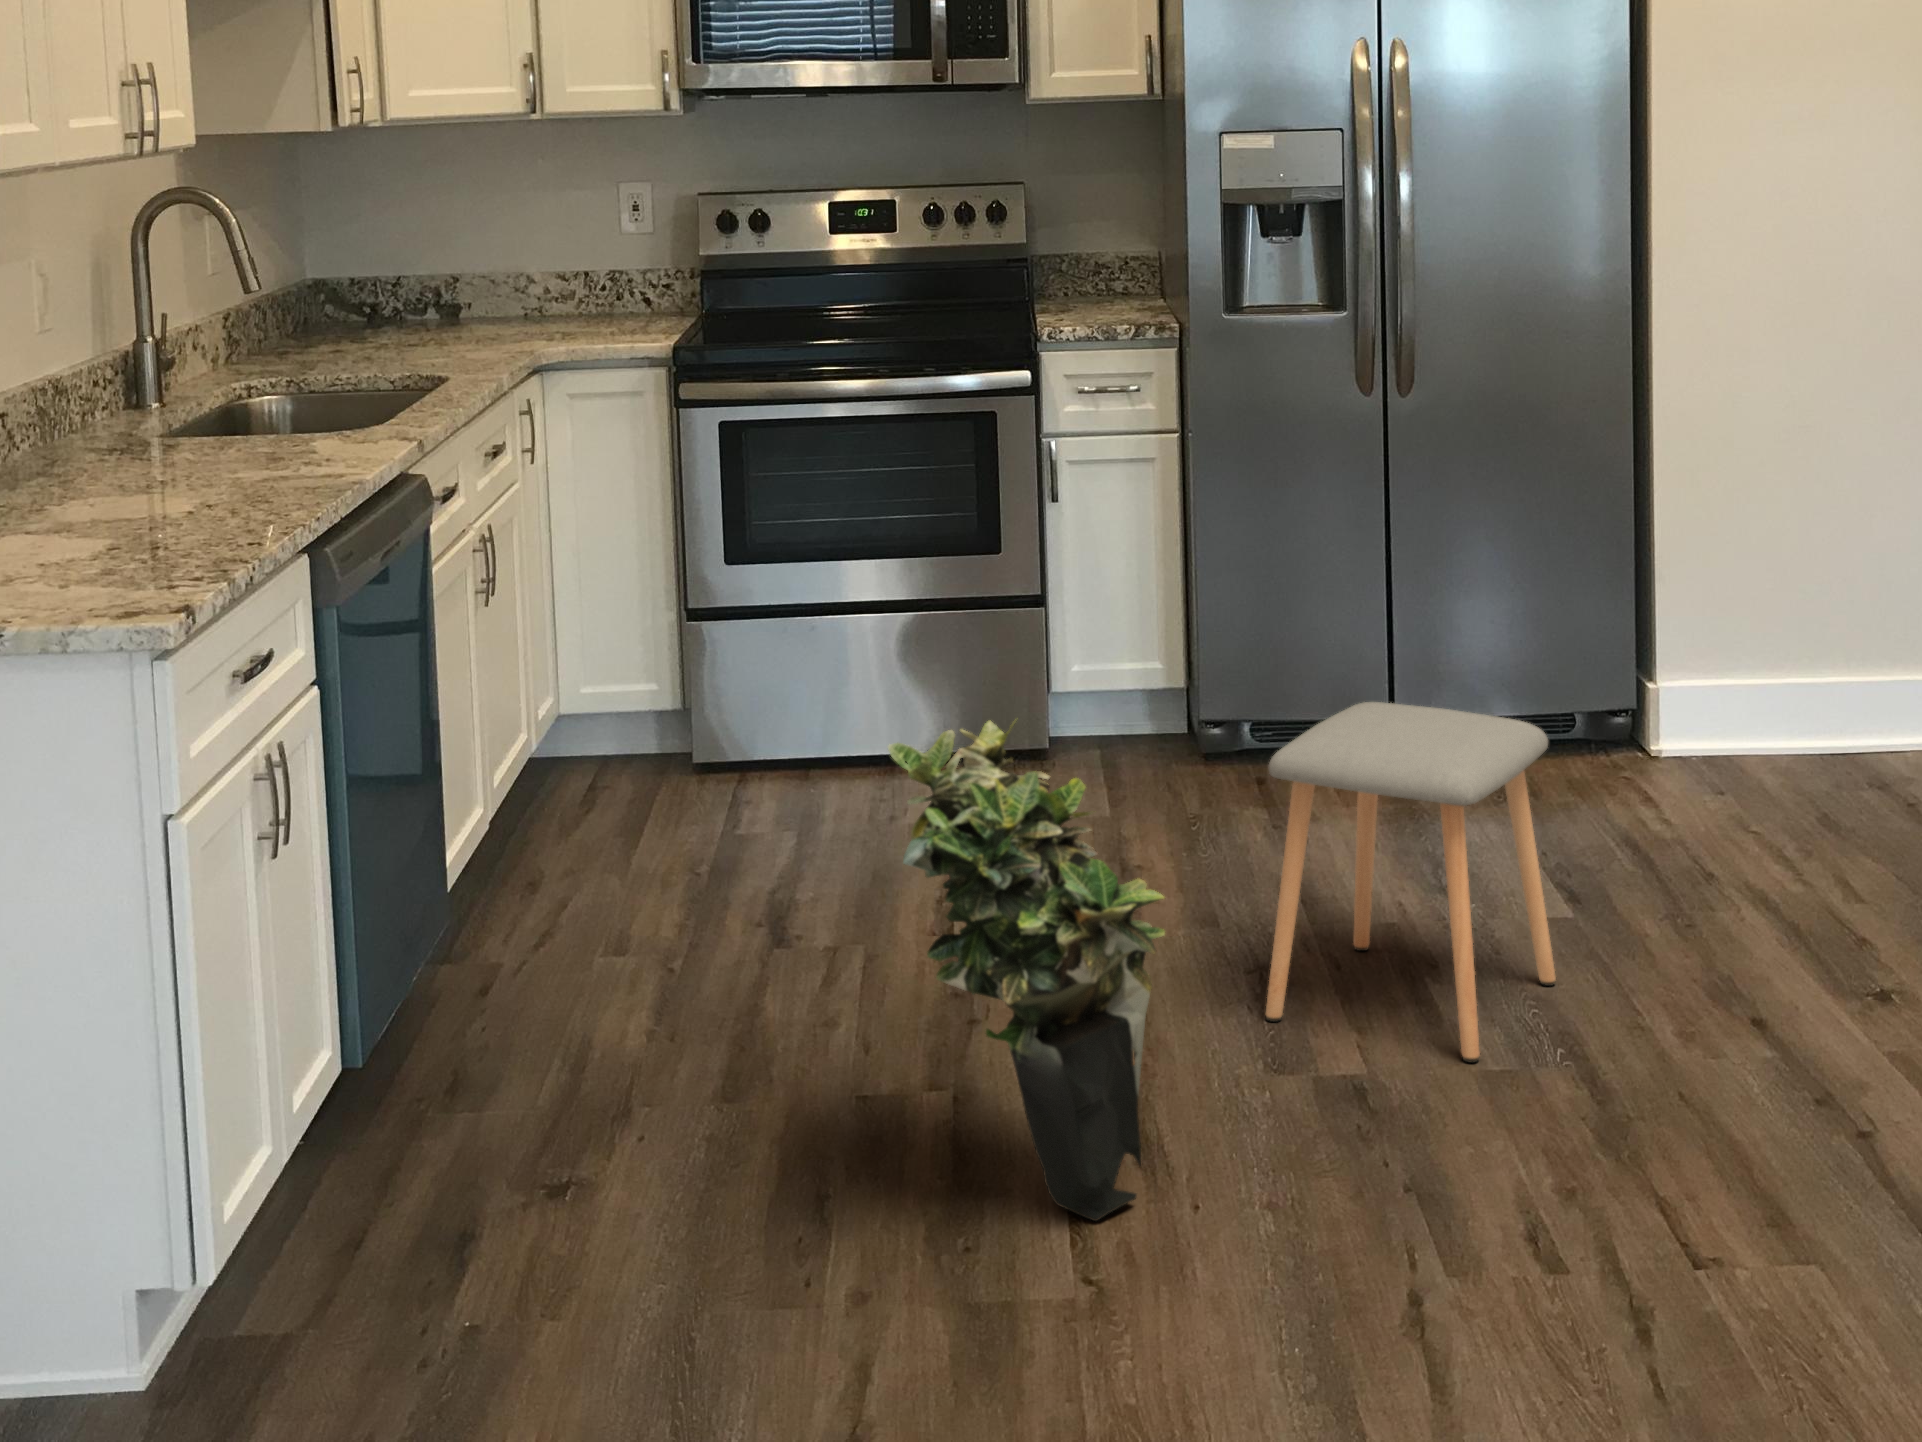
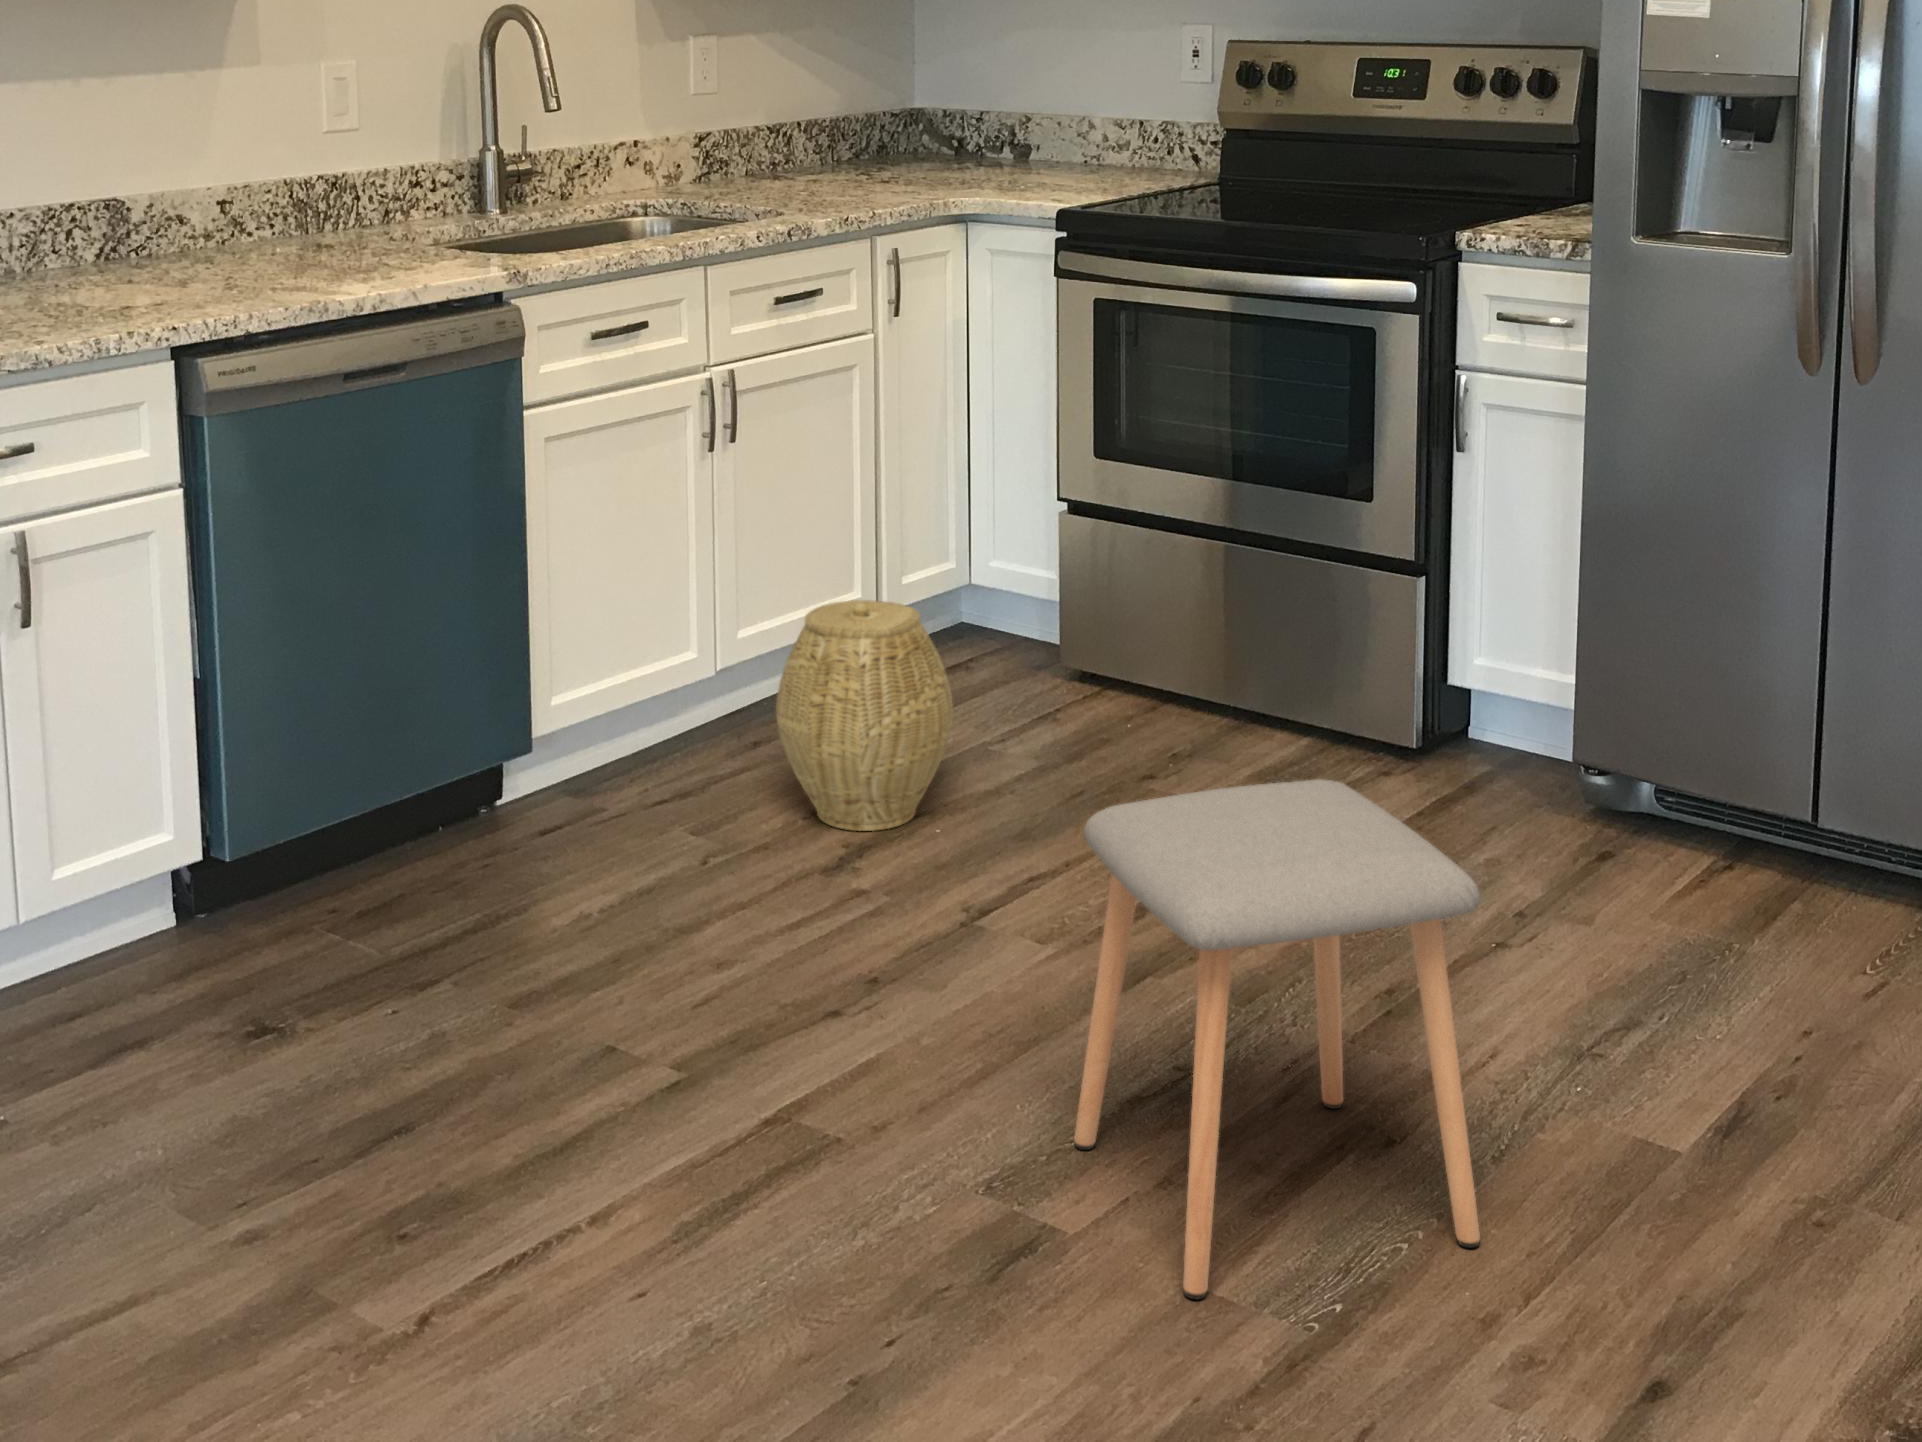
woven basket: none [649,702,810,911] -> present [776,600,953,831]
potted plant: present [888,721,1165,1221] -> none [374,671,696,1281]

